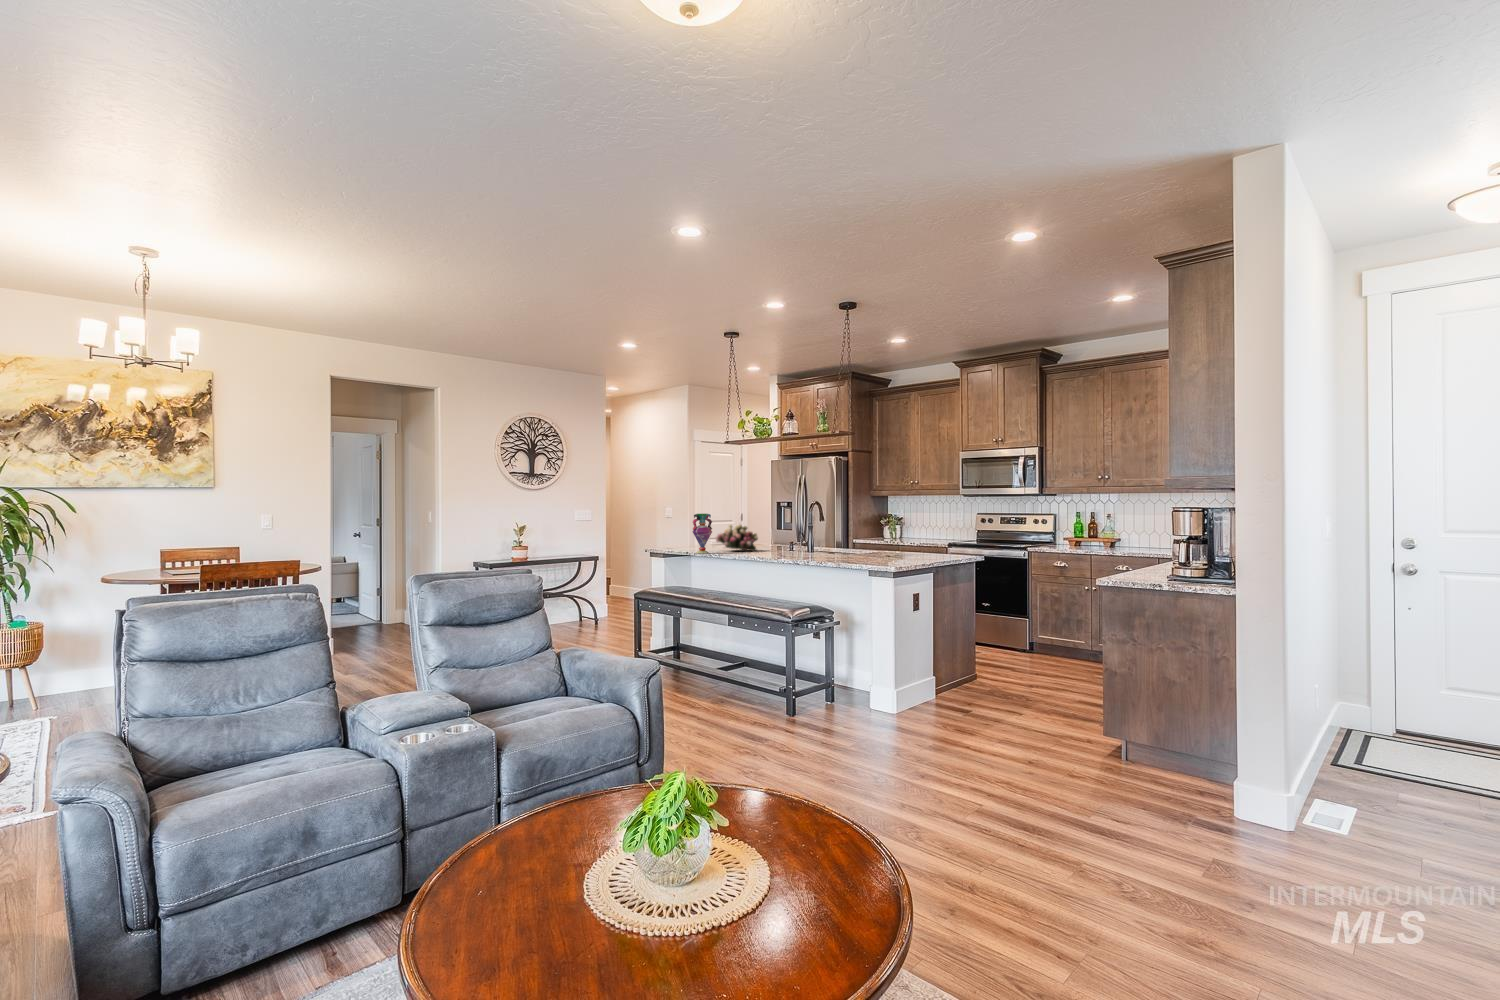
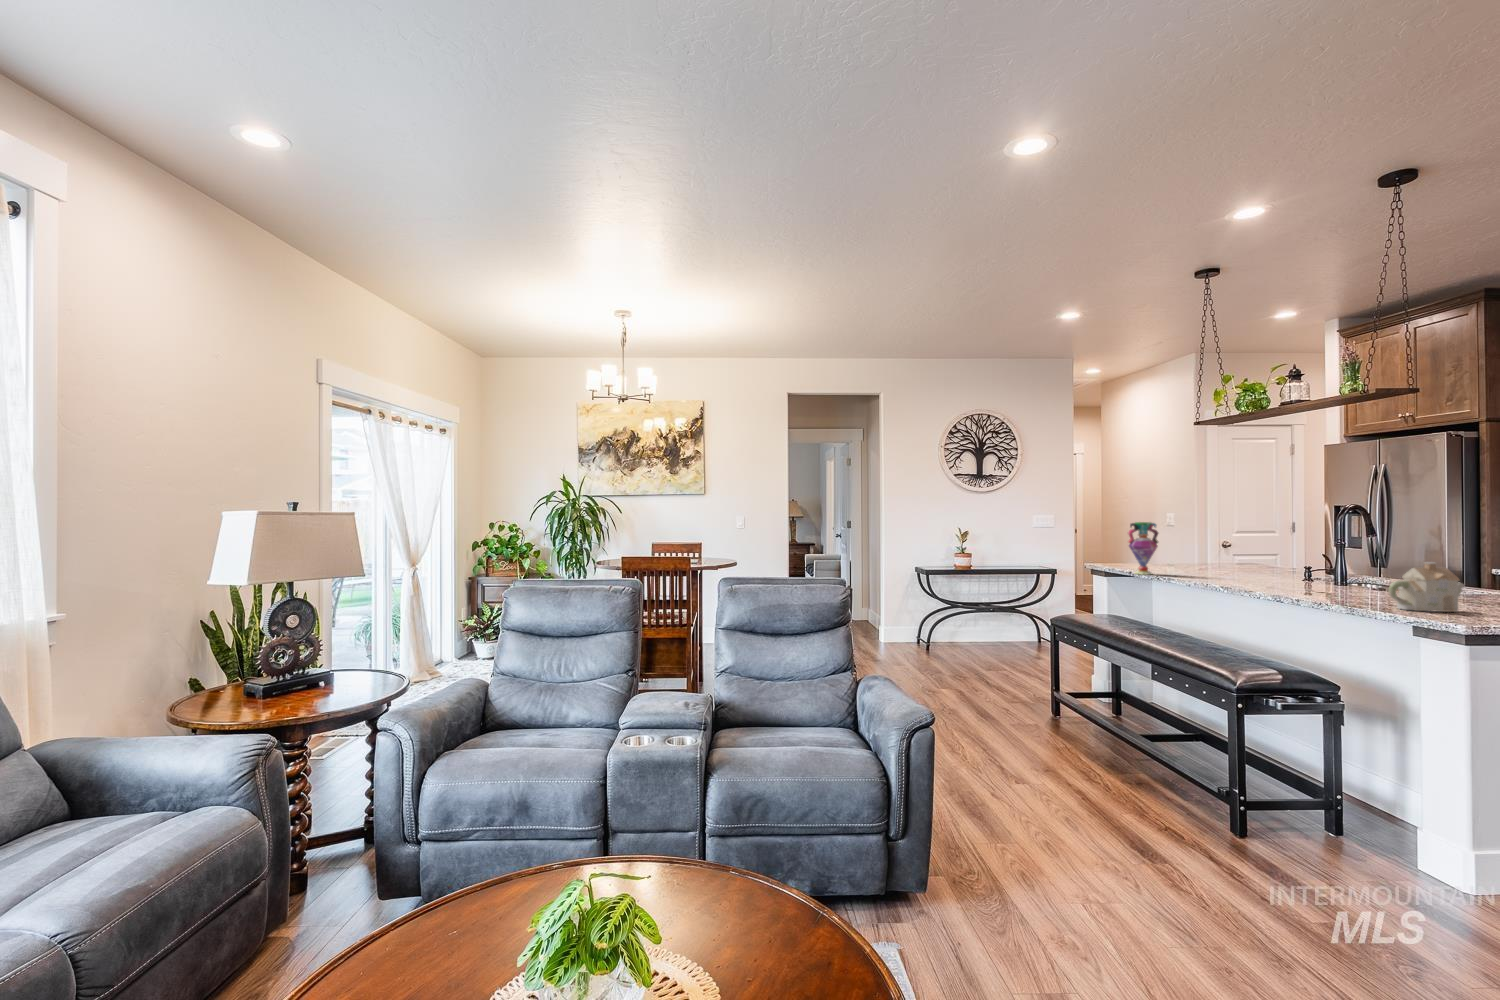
flower arrangement: present [716,524,758,551] -> none [1171,537,1242,576]
teapot: none [861,533,890,562] -> present [1388,562,1464,612]

